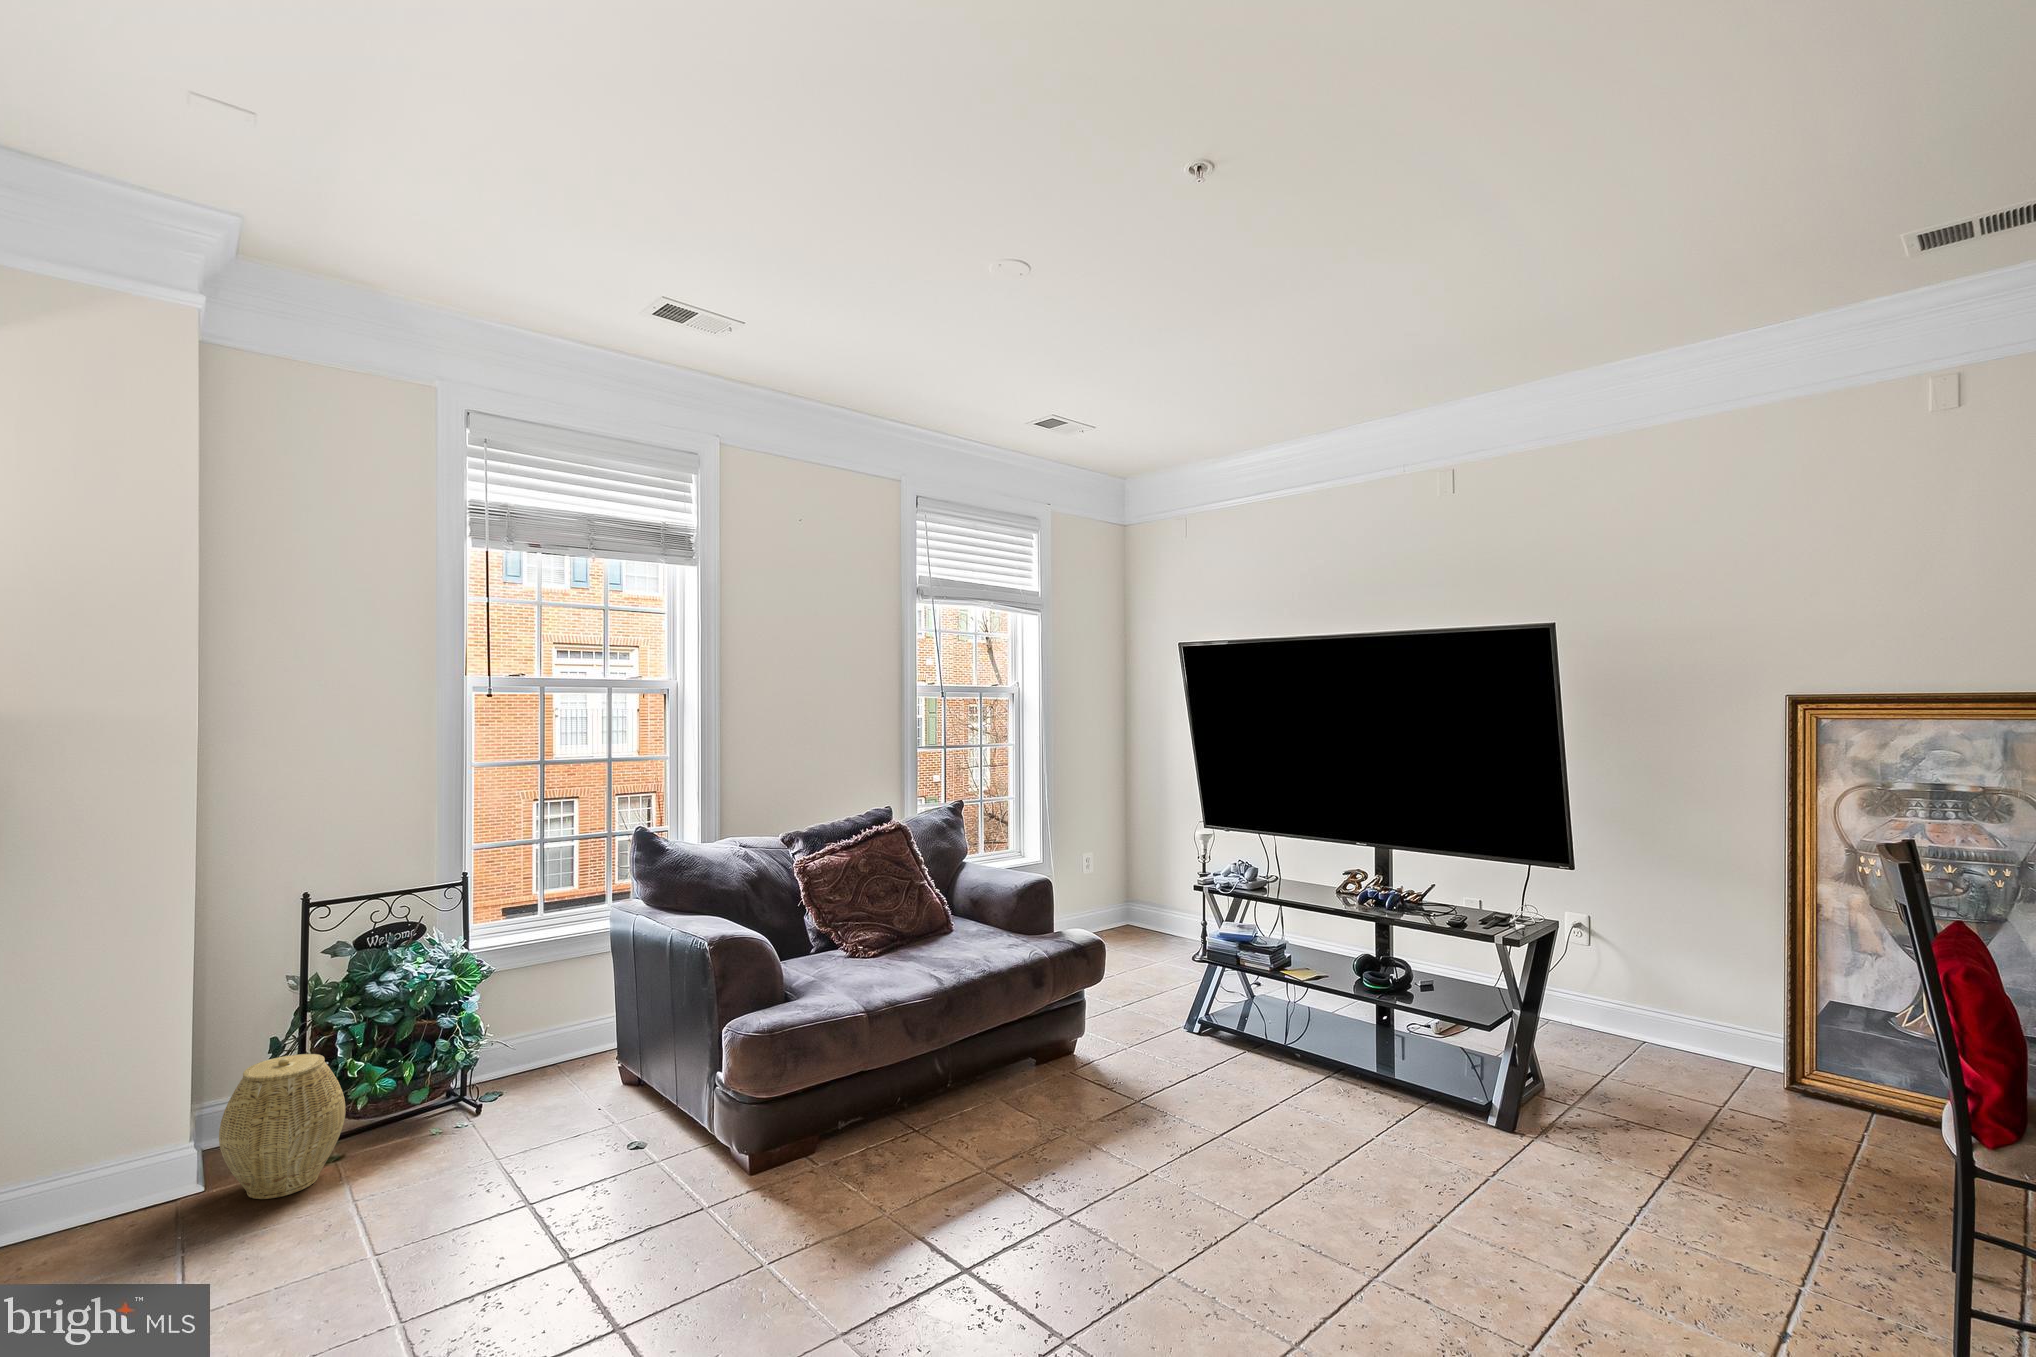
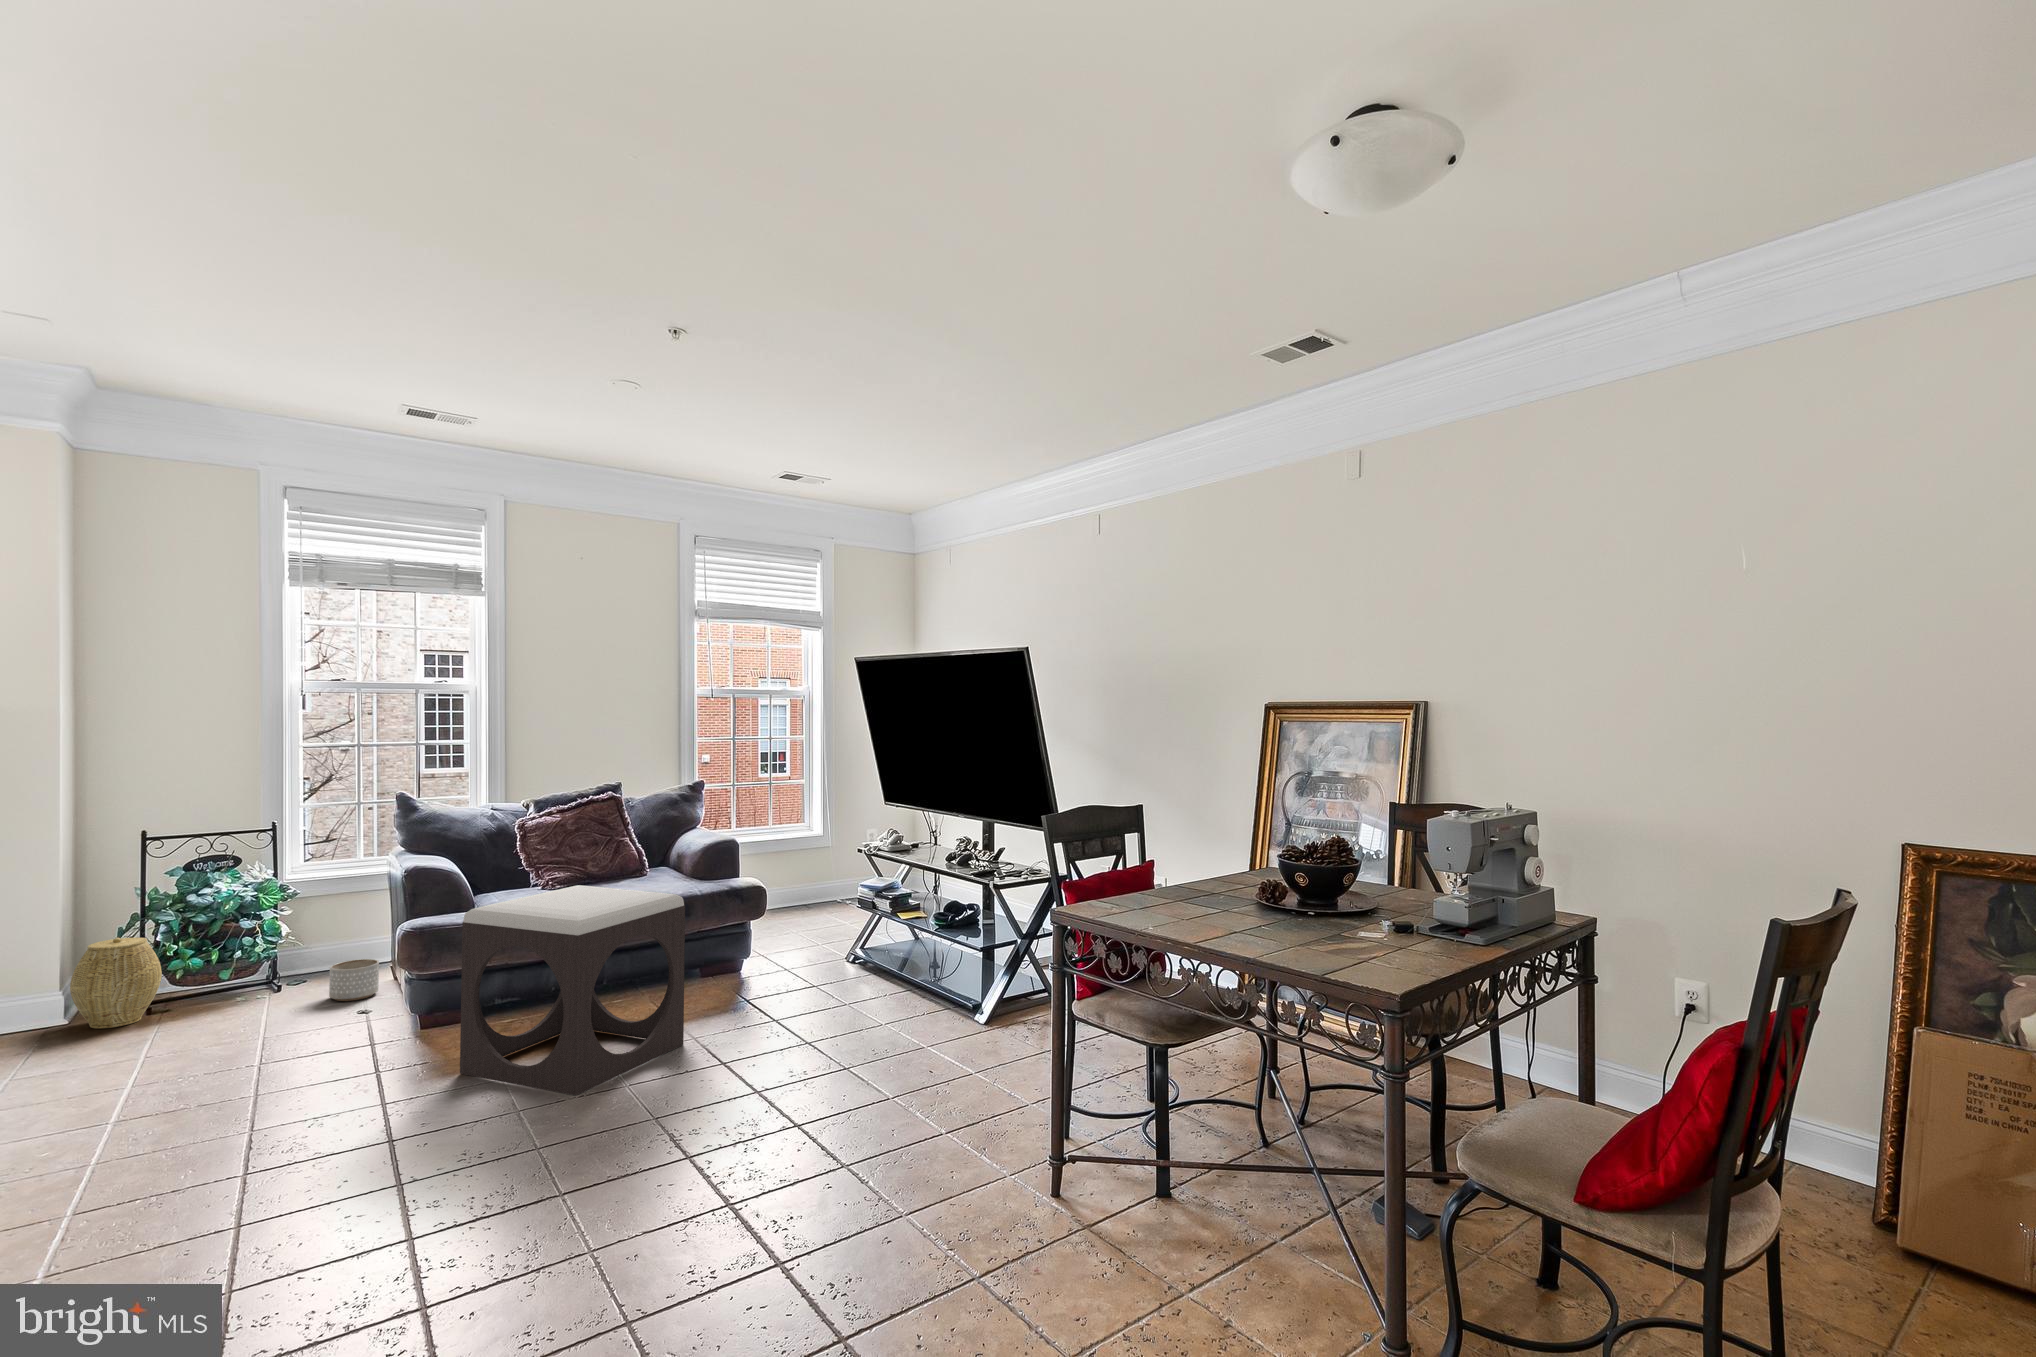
footstool: none [906,960,1161,1300] -> present [460,885,685,1095]
planter: none [570,1061,632,1126] -> present [329,959,379,1001]

